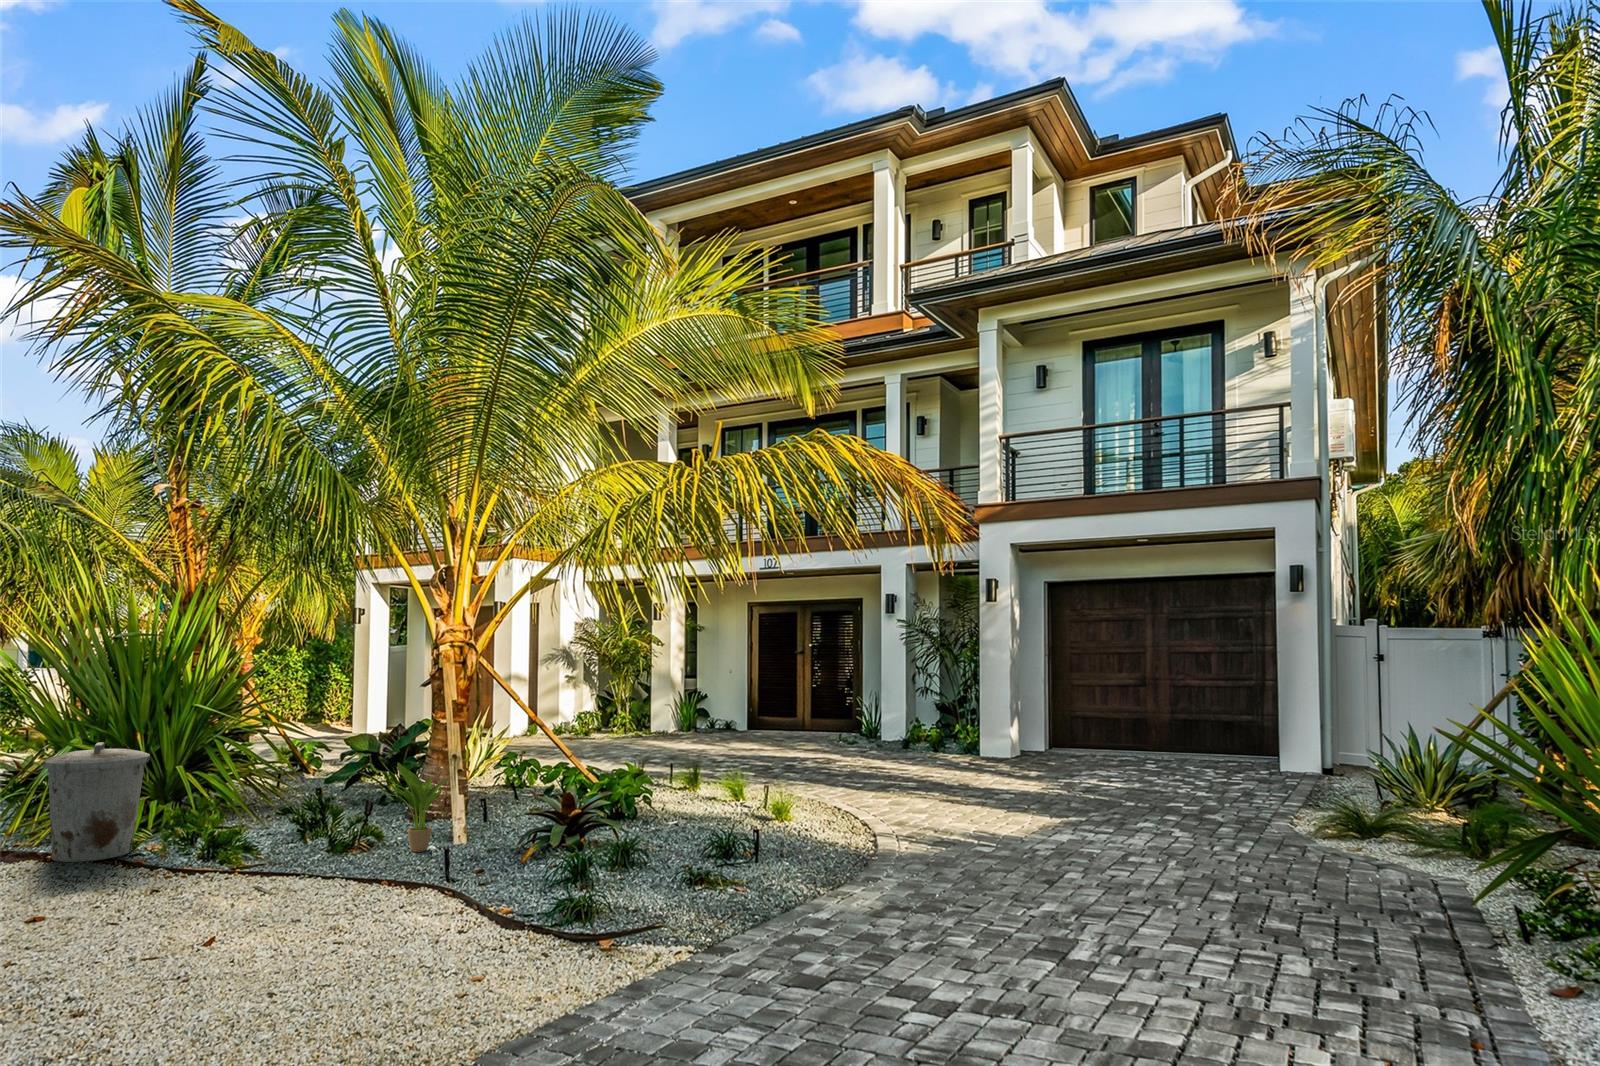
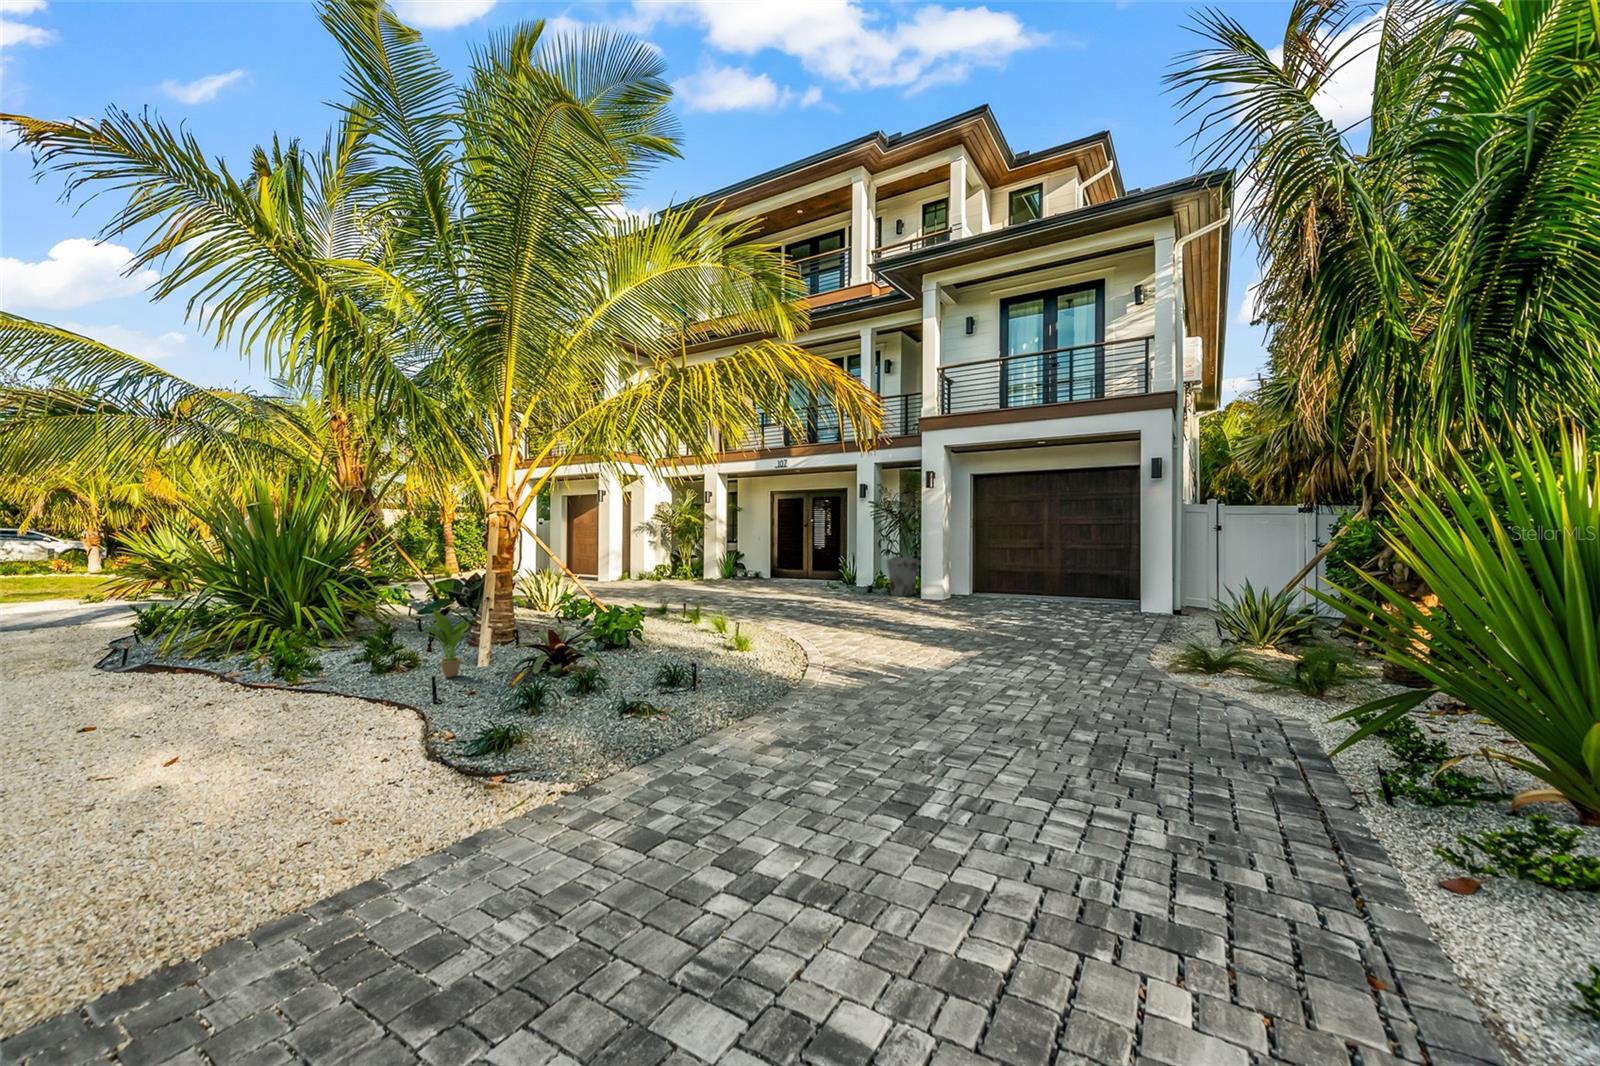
trash can: present [43,742,150,862] -> present [887,557,919,596]

